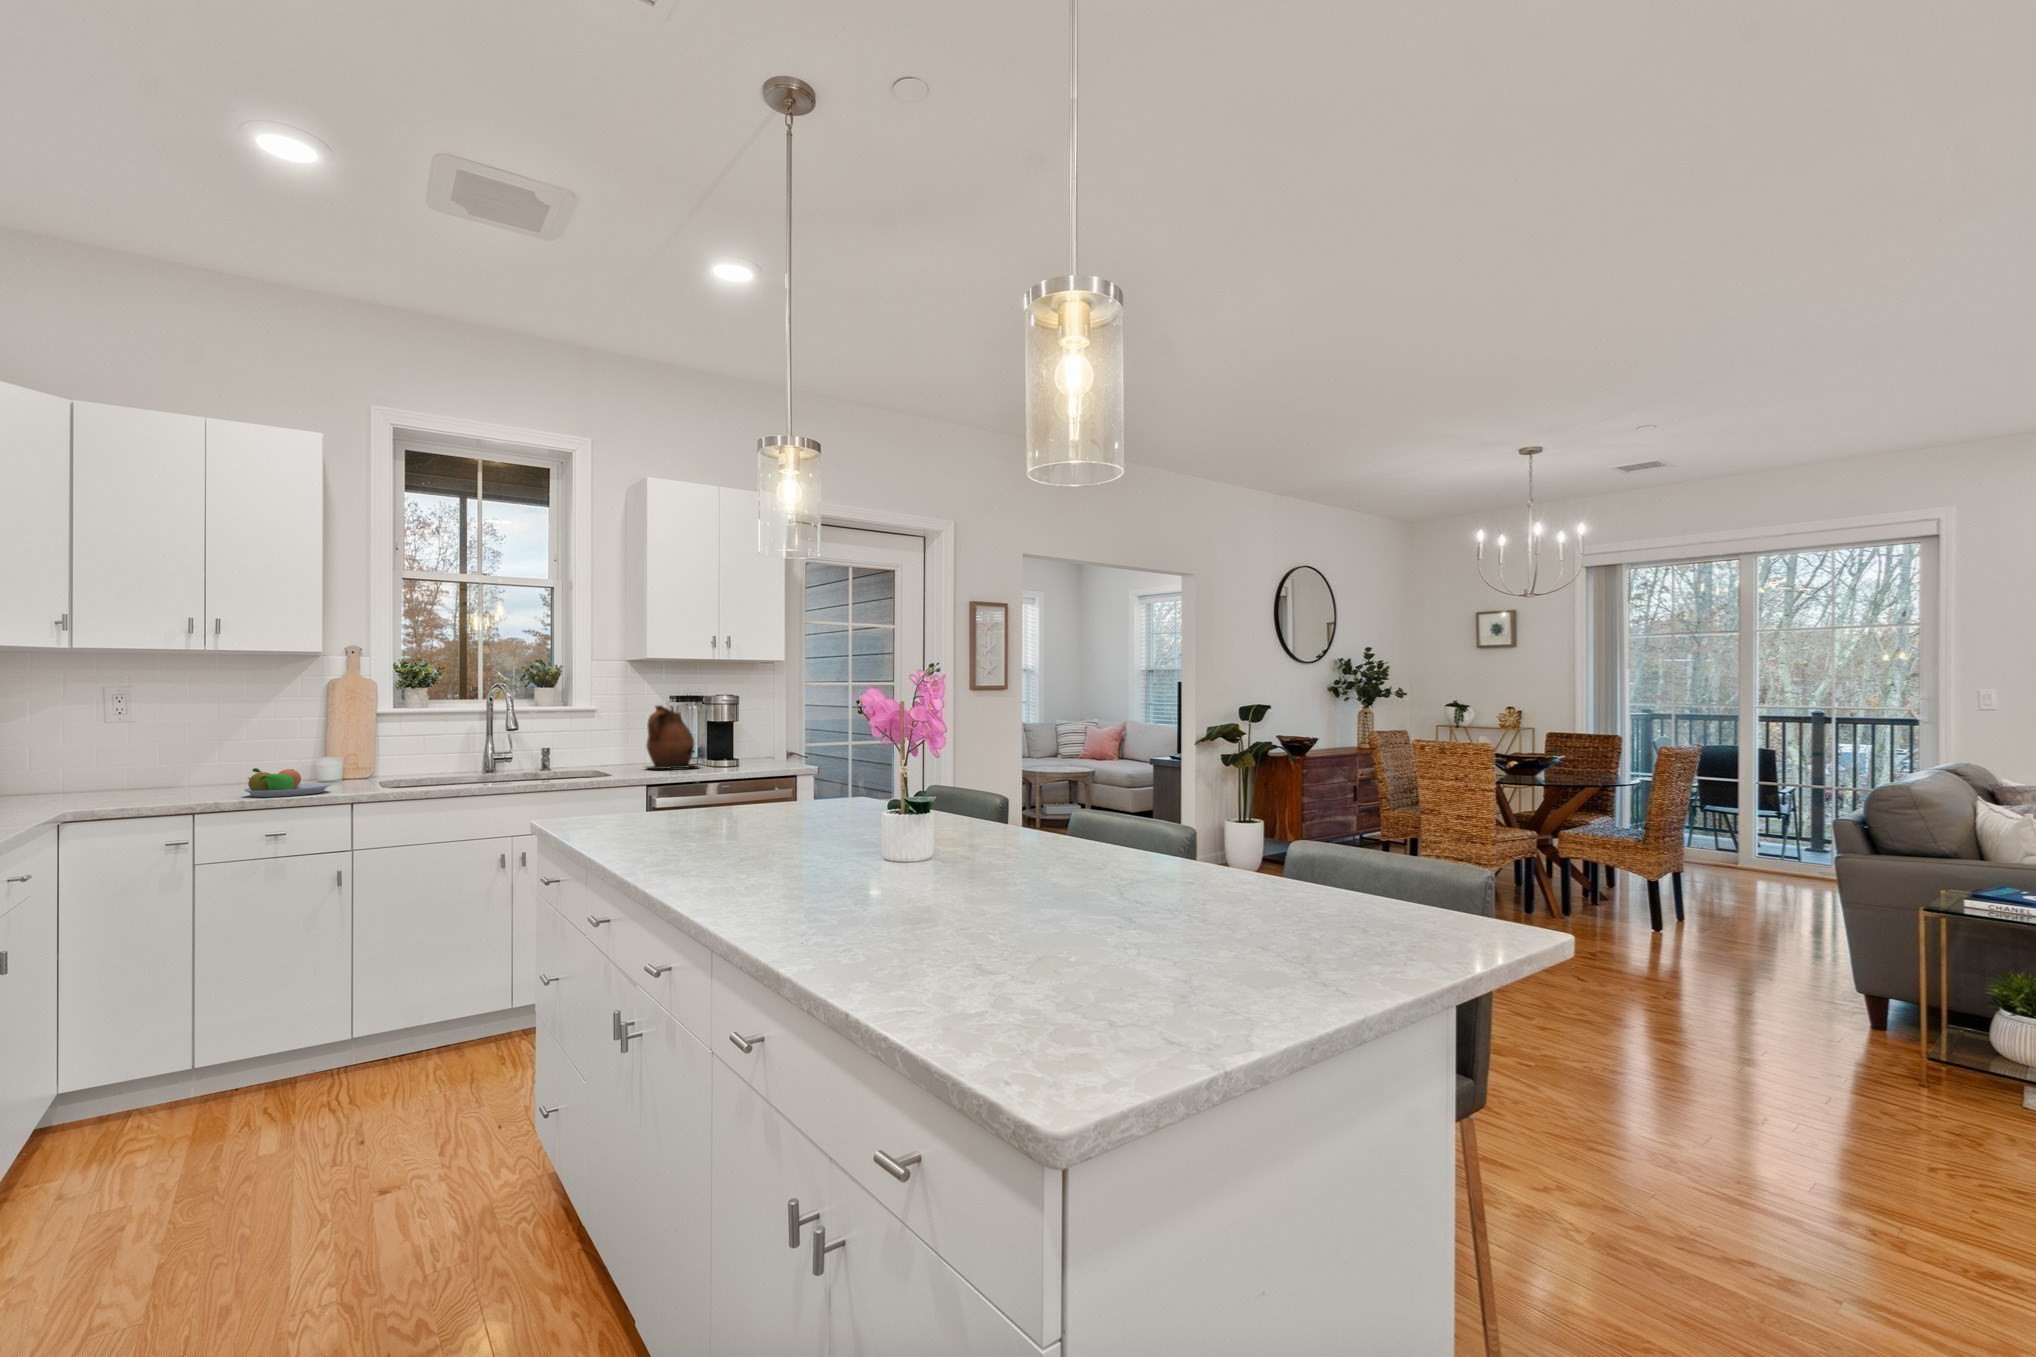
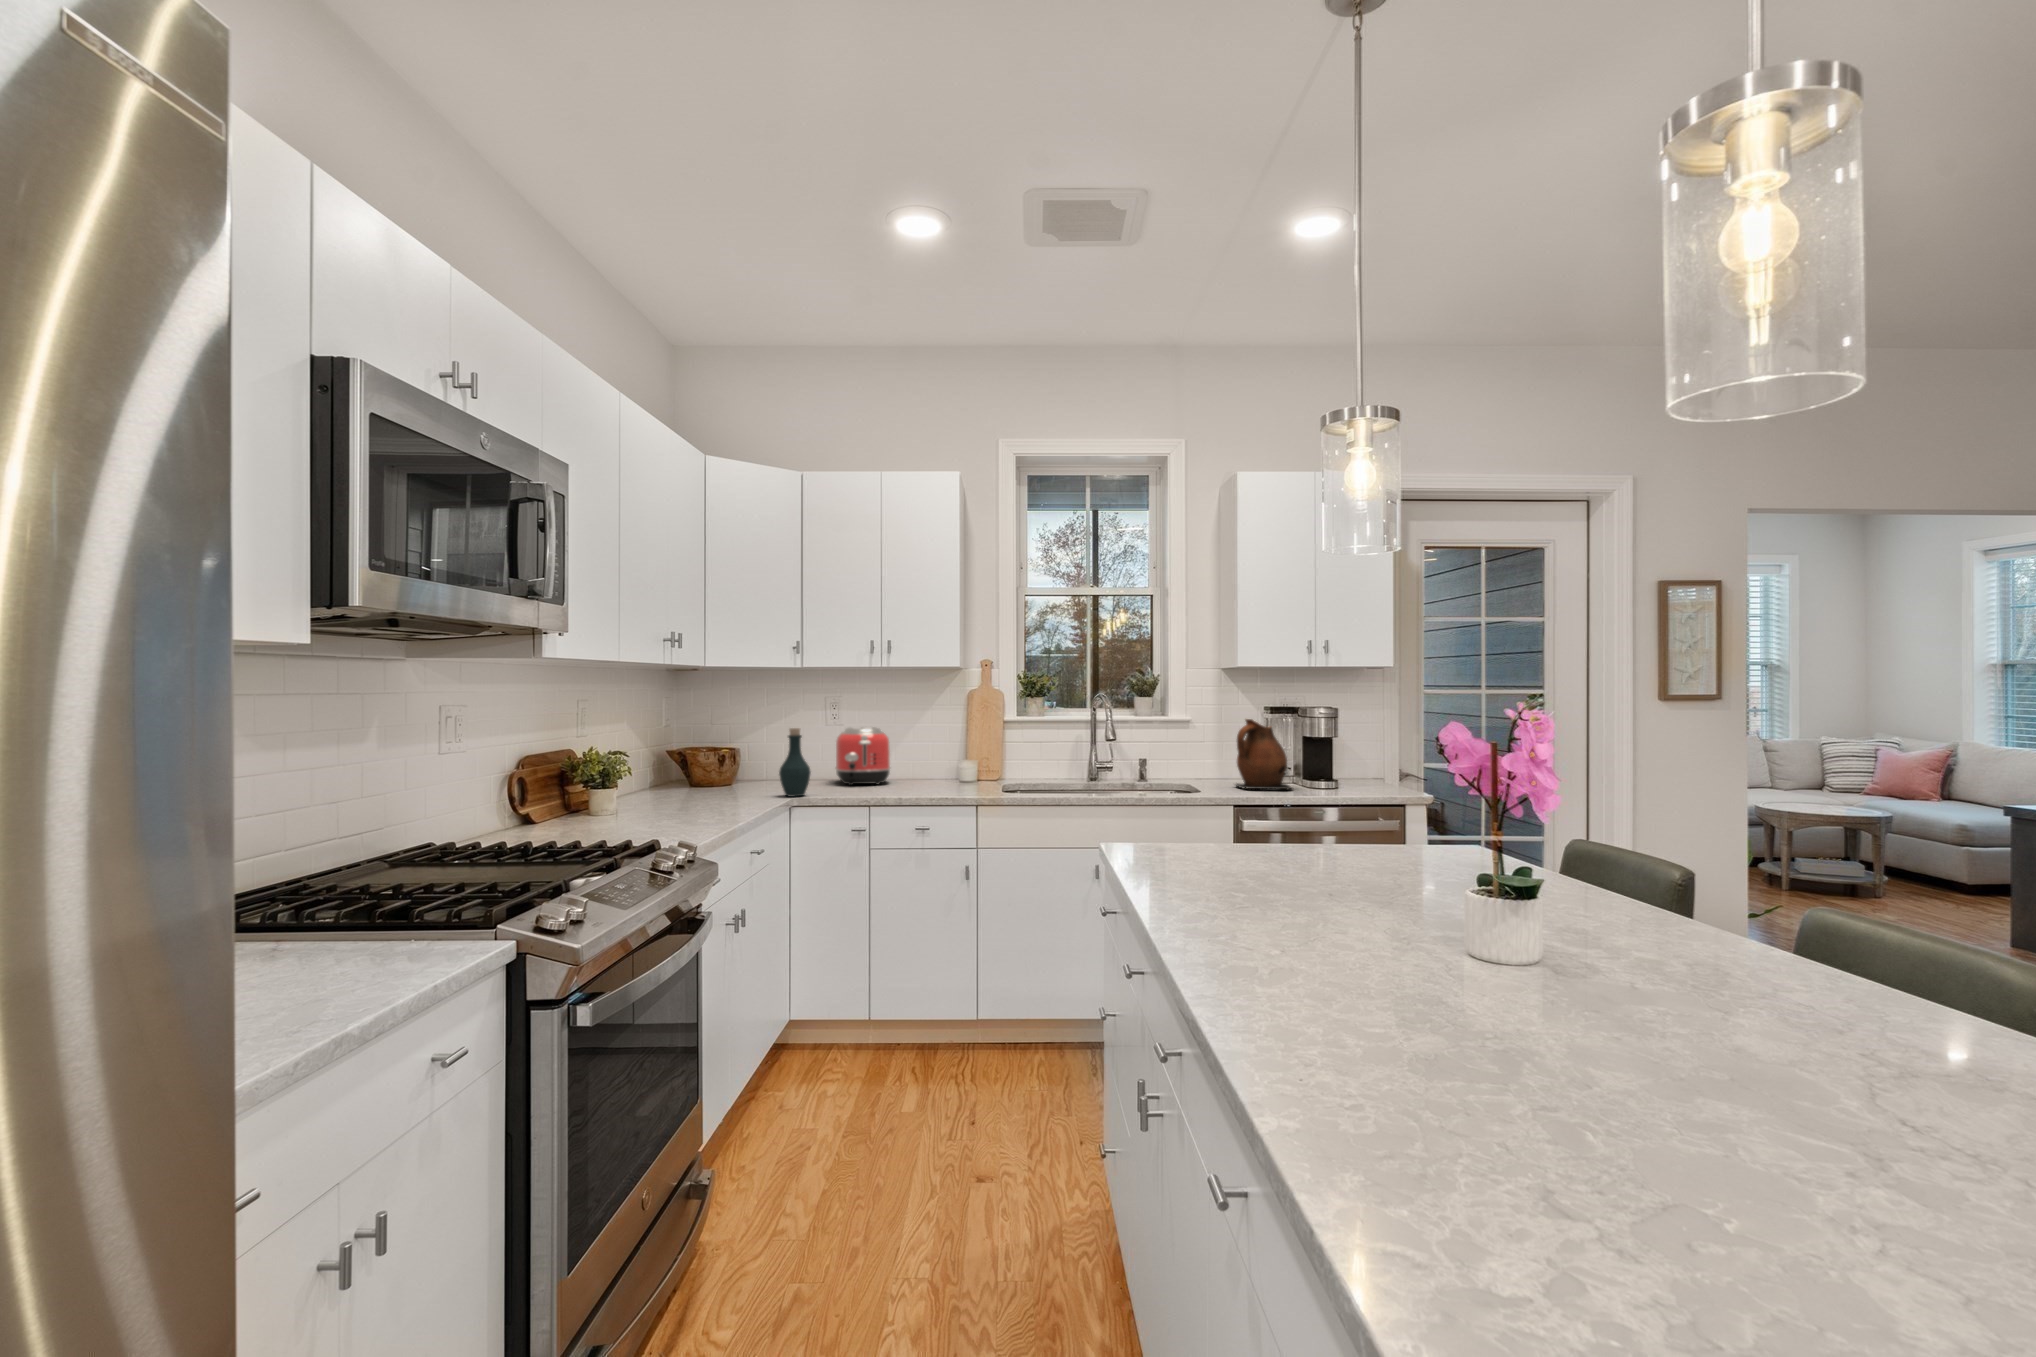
bottle: none [35,723,92,810] -> present [779,728,811,797]
toaster: none [116,725,212,796] -> present [835,727,890,785]
fruit bowl: present [243,768,331,797] -> none [903,770,963,796]

